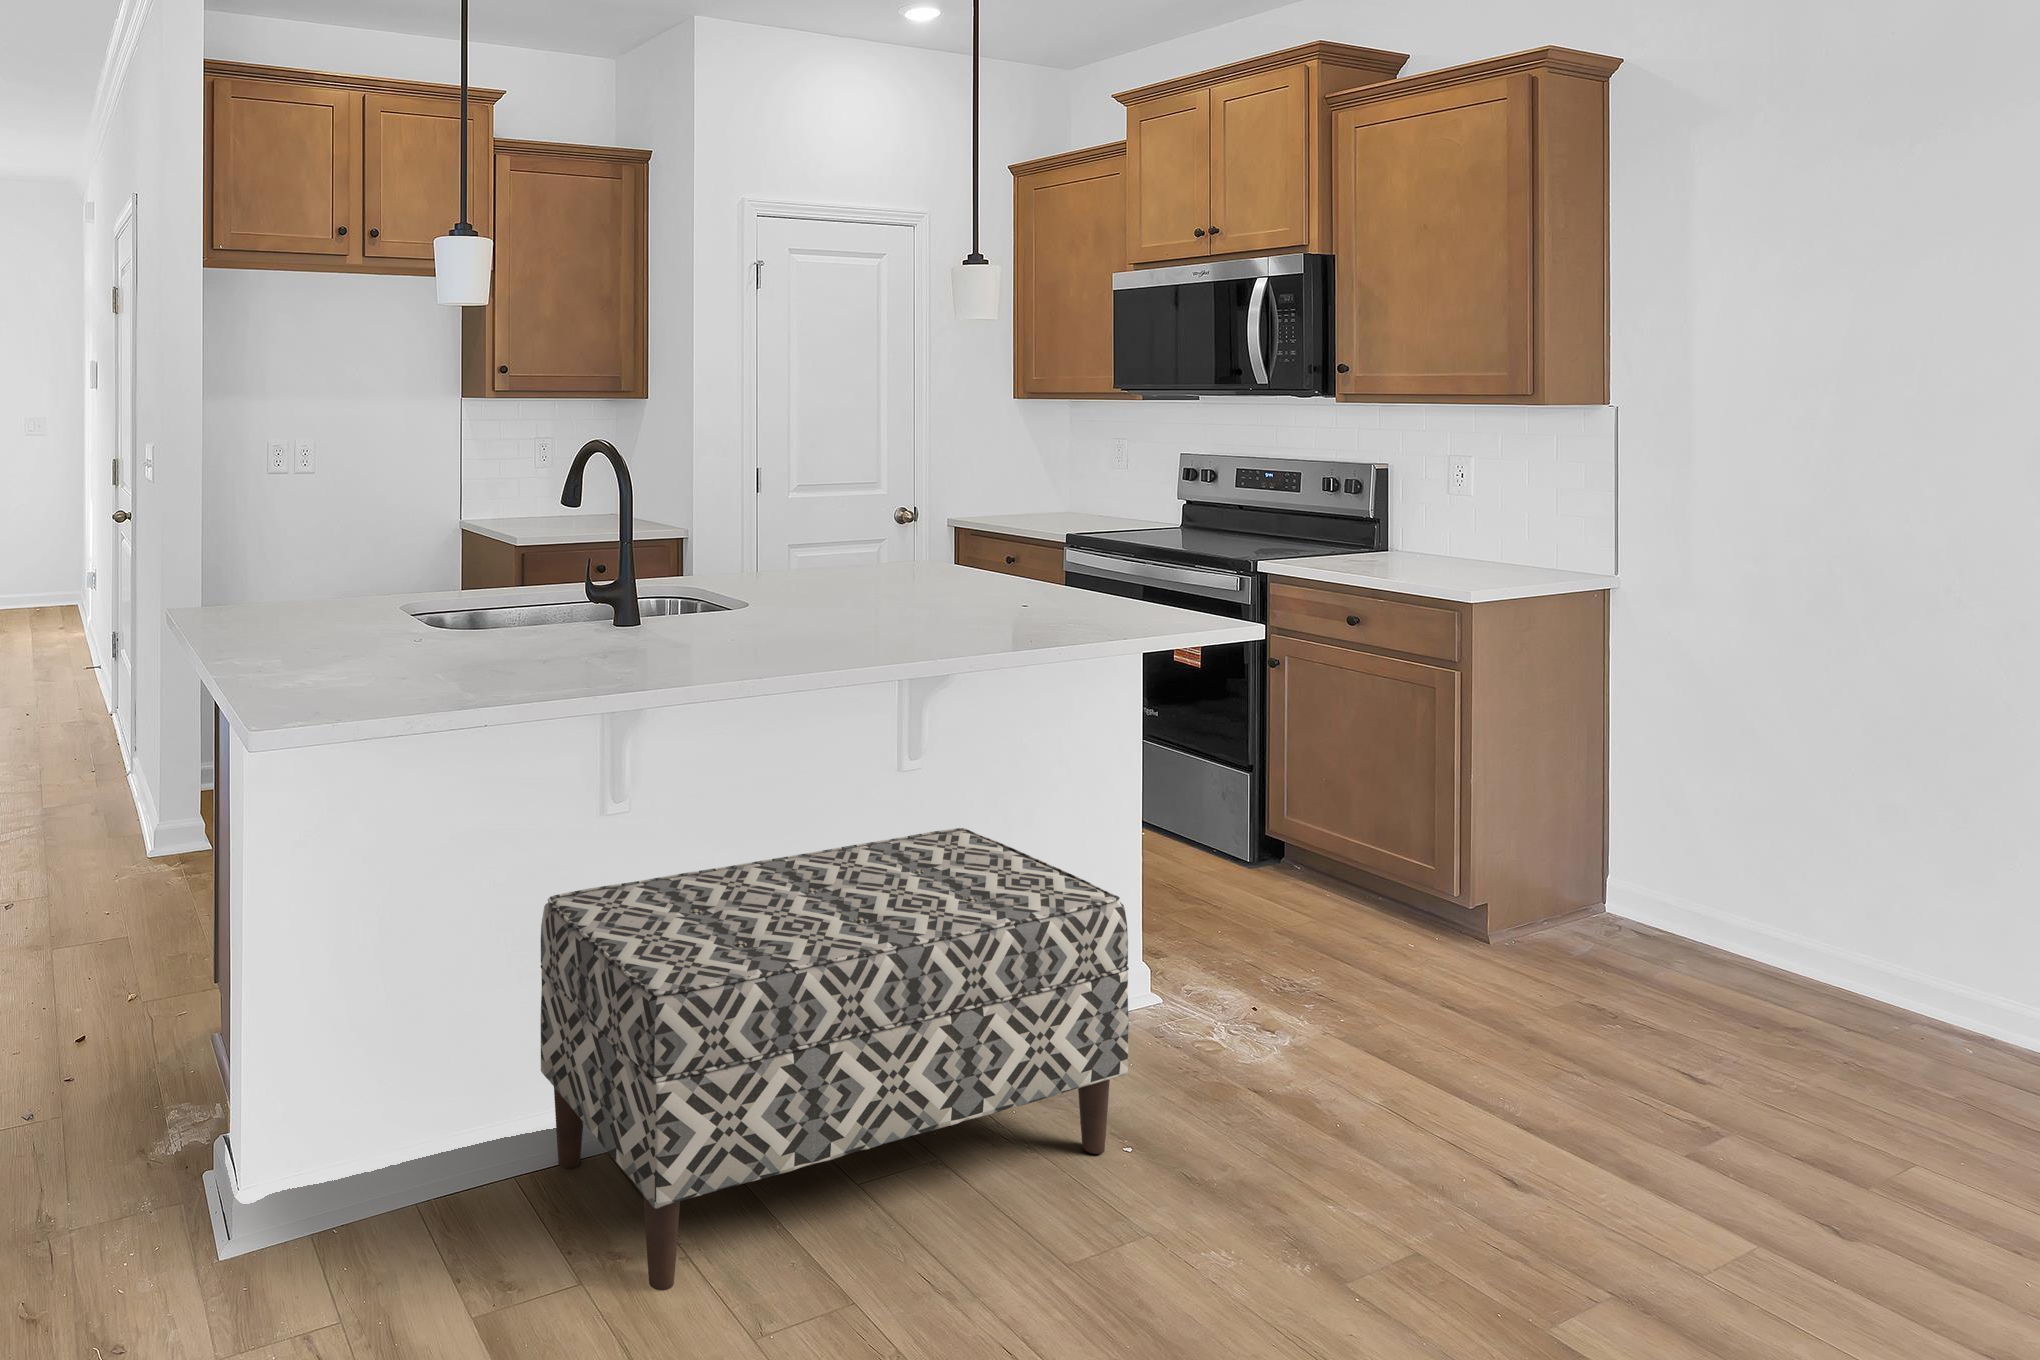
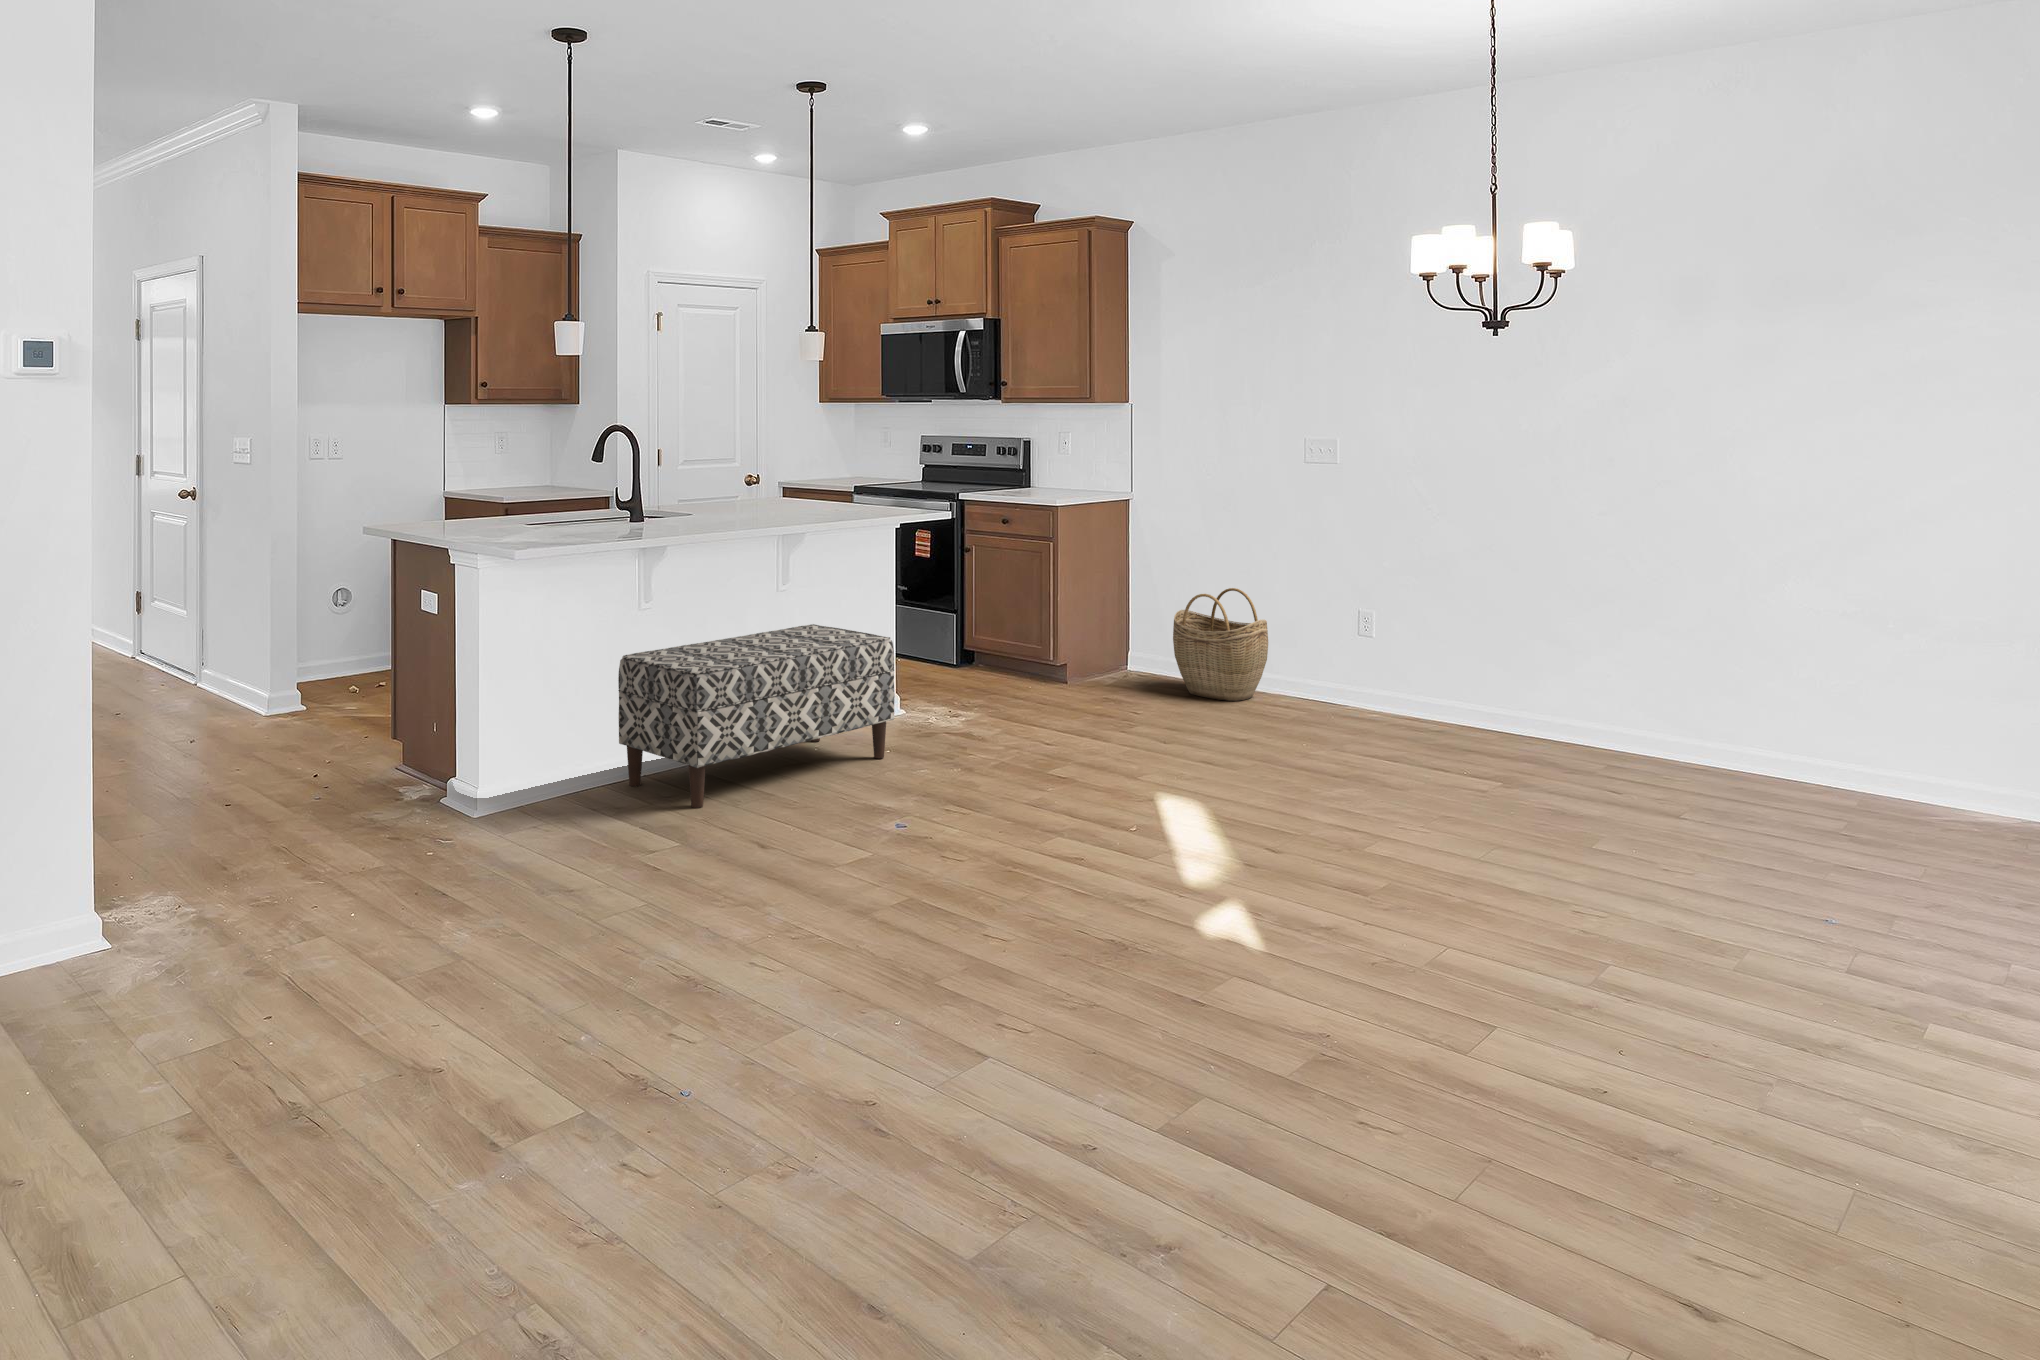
woven basket: none [1740,796,2001,1055] -> present [1173,588,1268,701]

